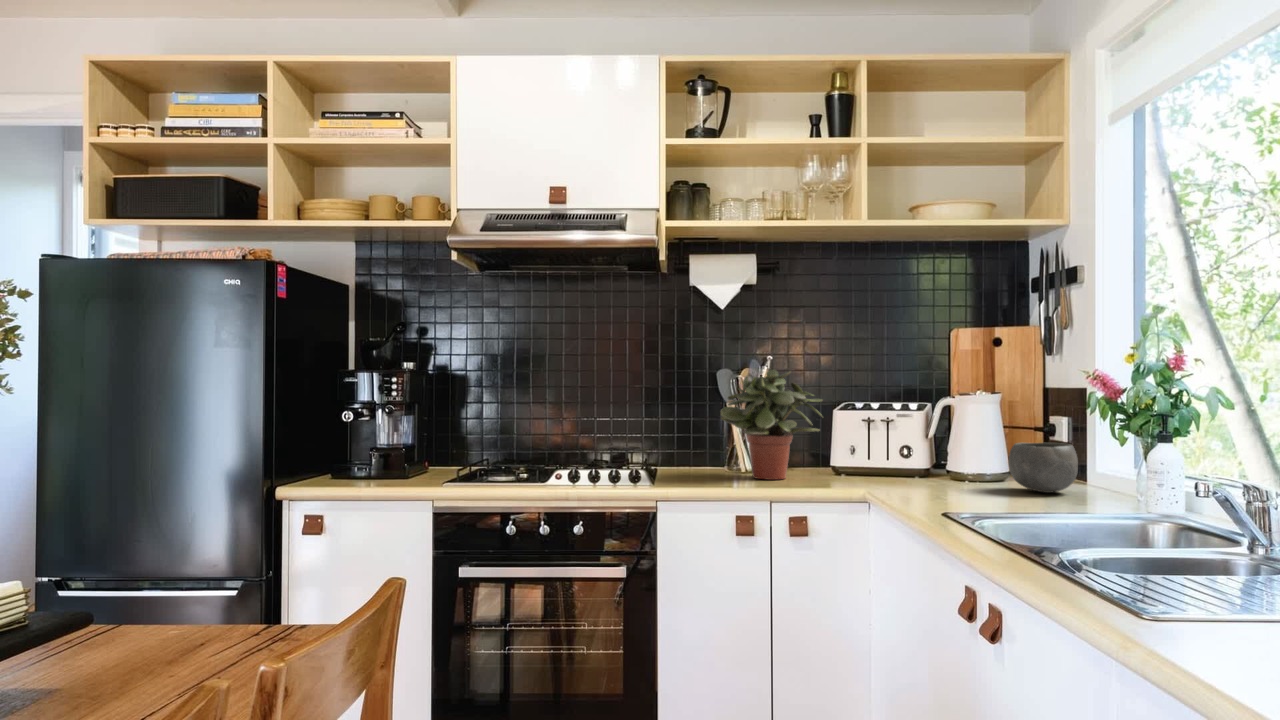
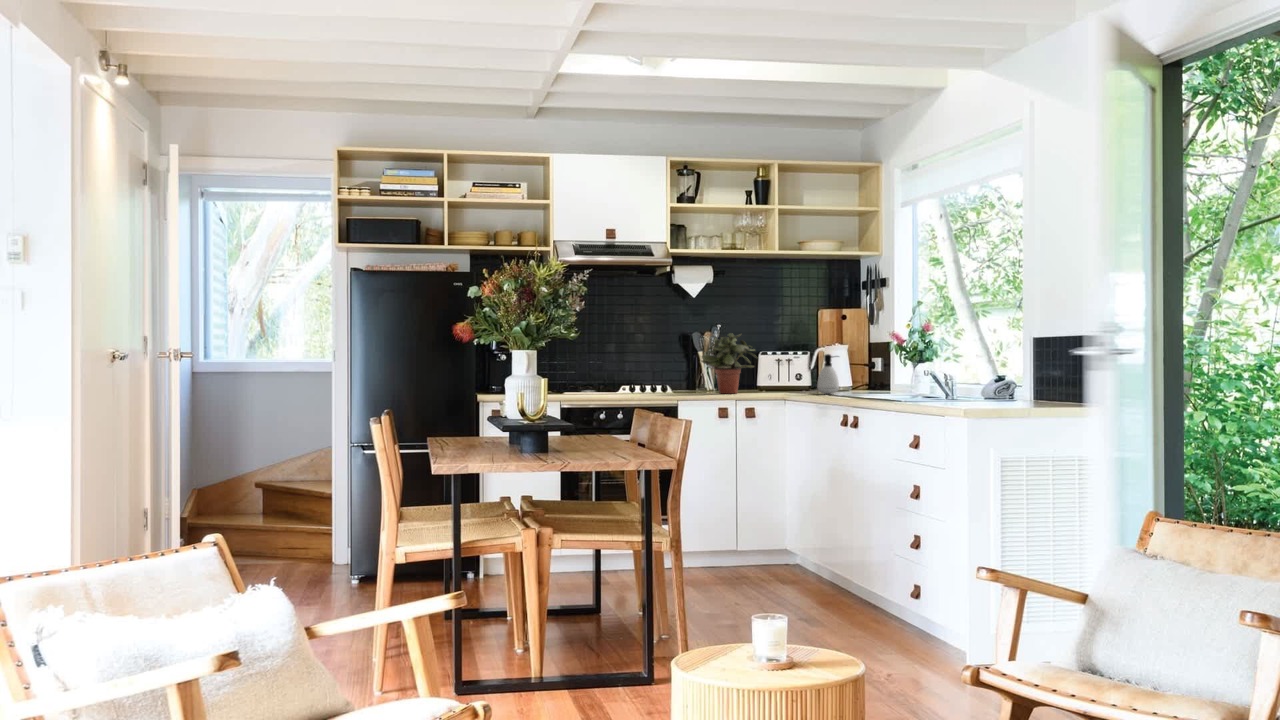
soap dispenser: none [934,415,980,494] -> present [817,354,839,394]
ceramic bowl: present [1008,443,1078,493] -> none [852,369,885,393]

